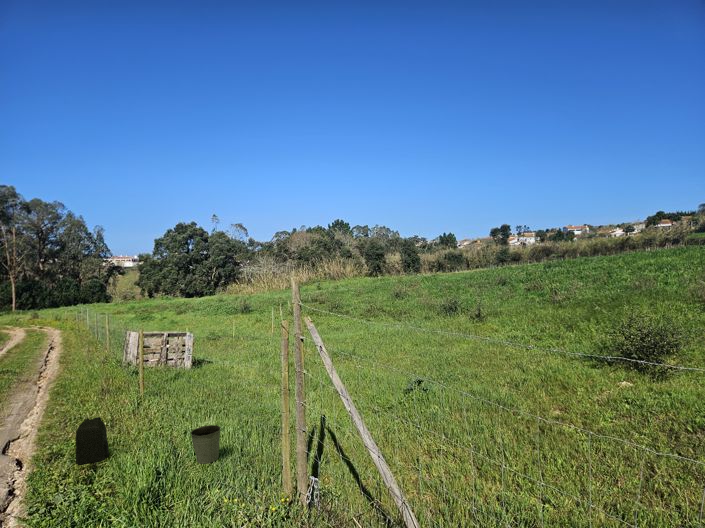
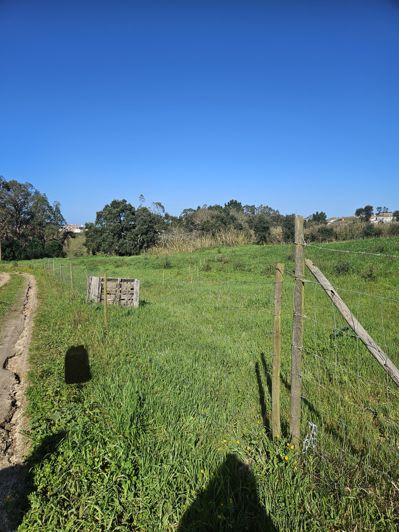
bucket: present [191,424,221,464] -> none [163,358,190,392]

